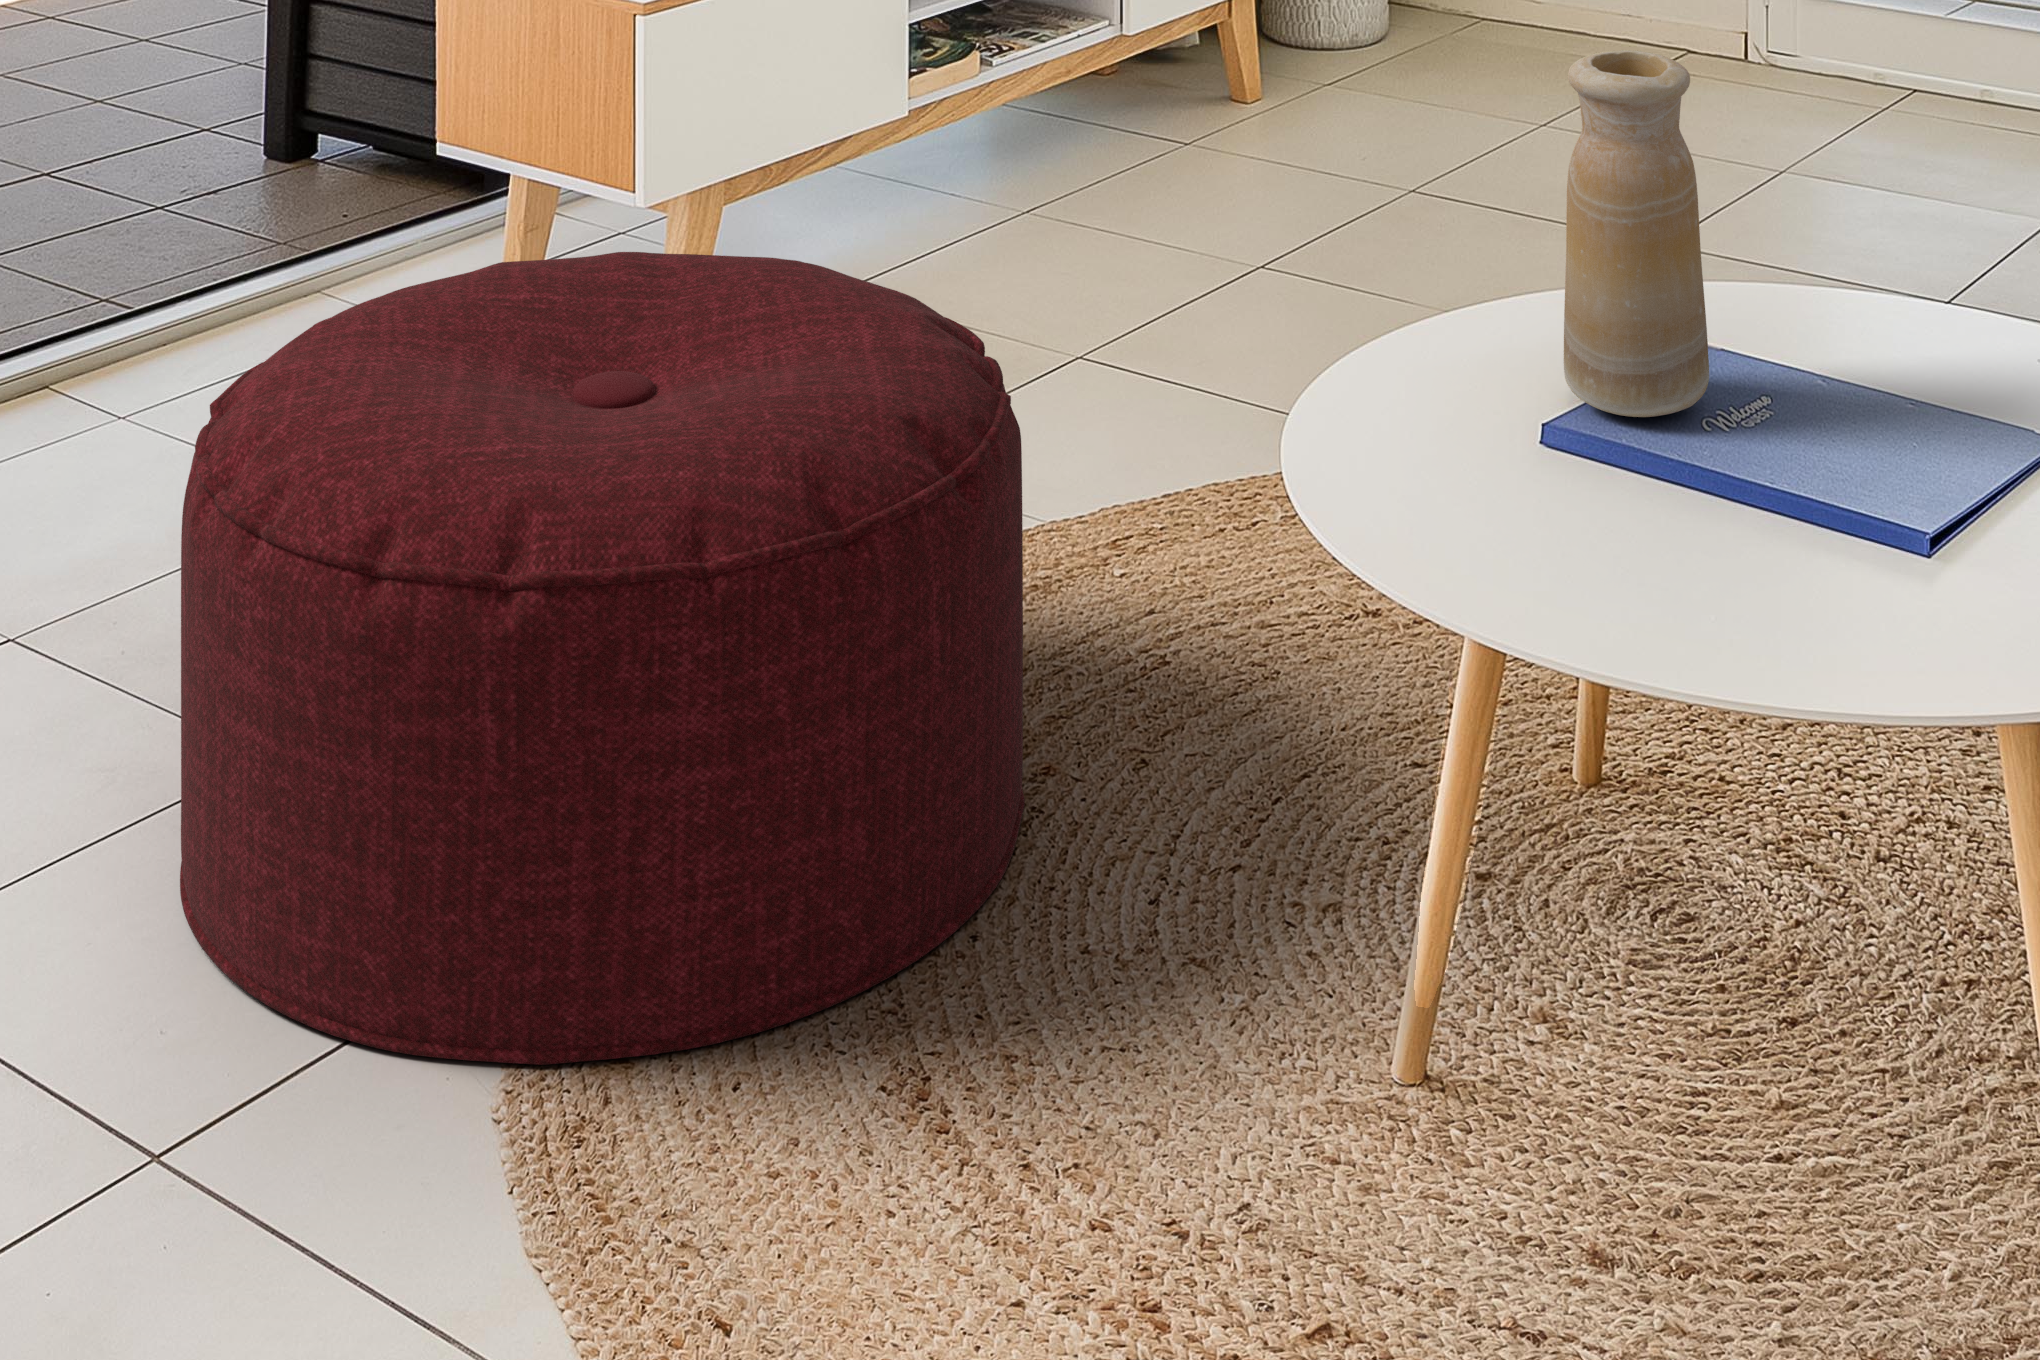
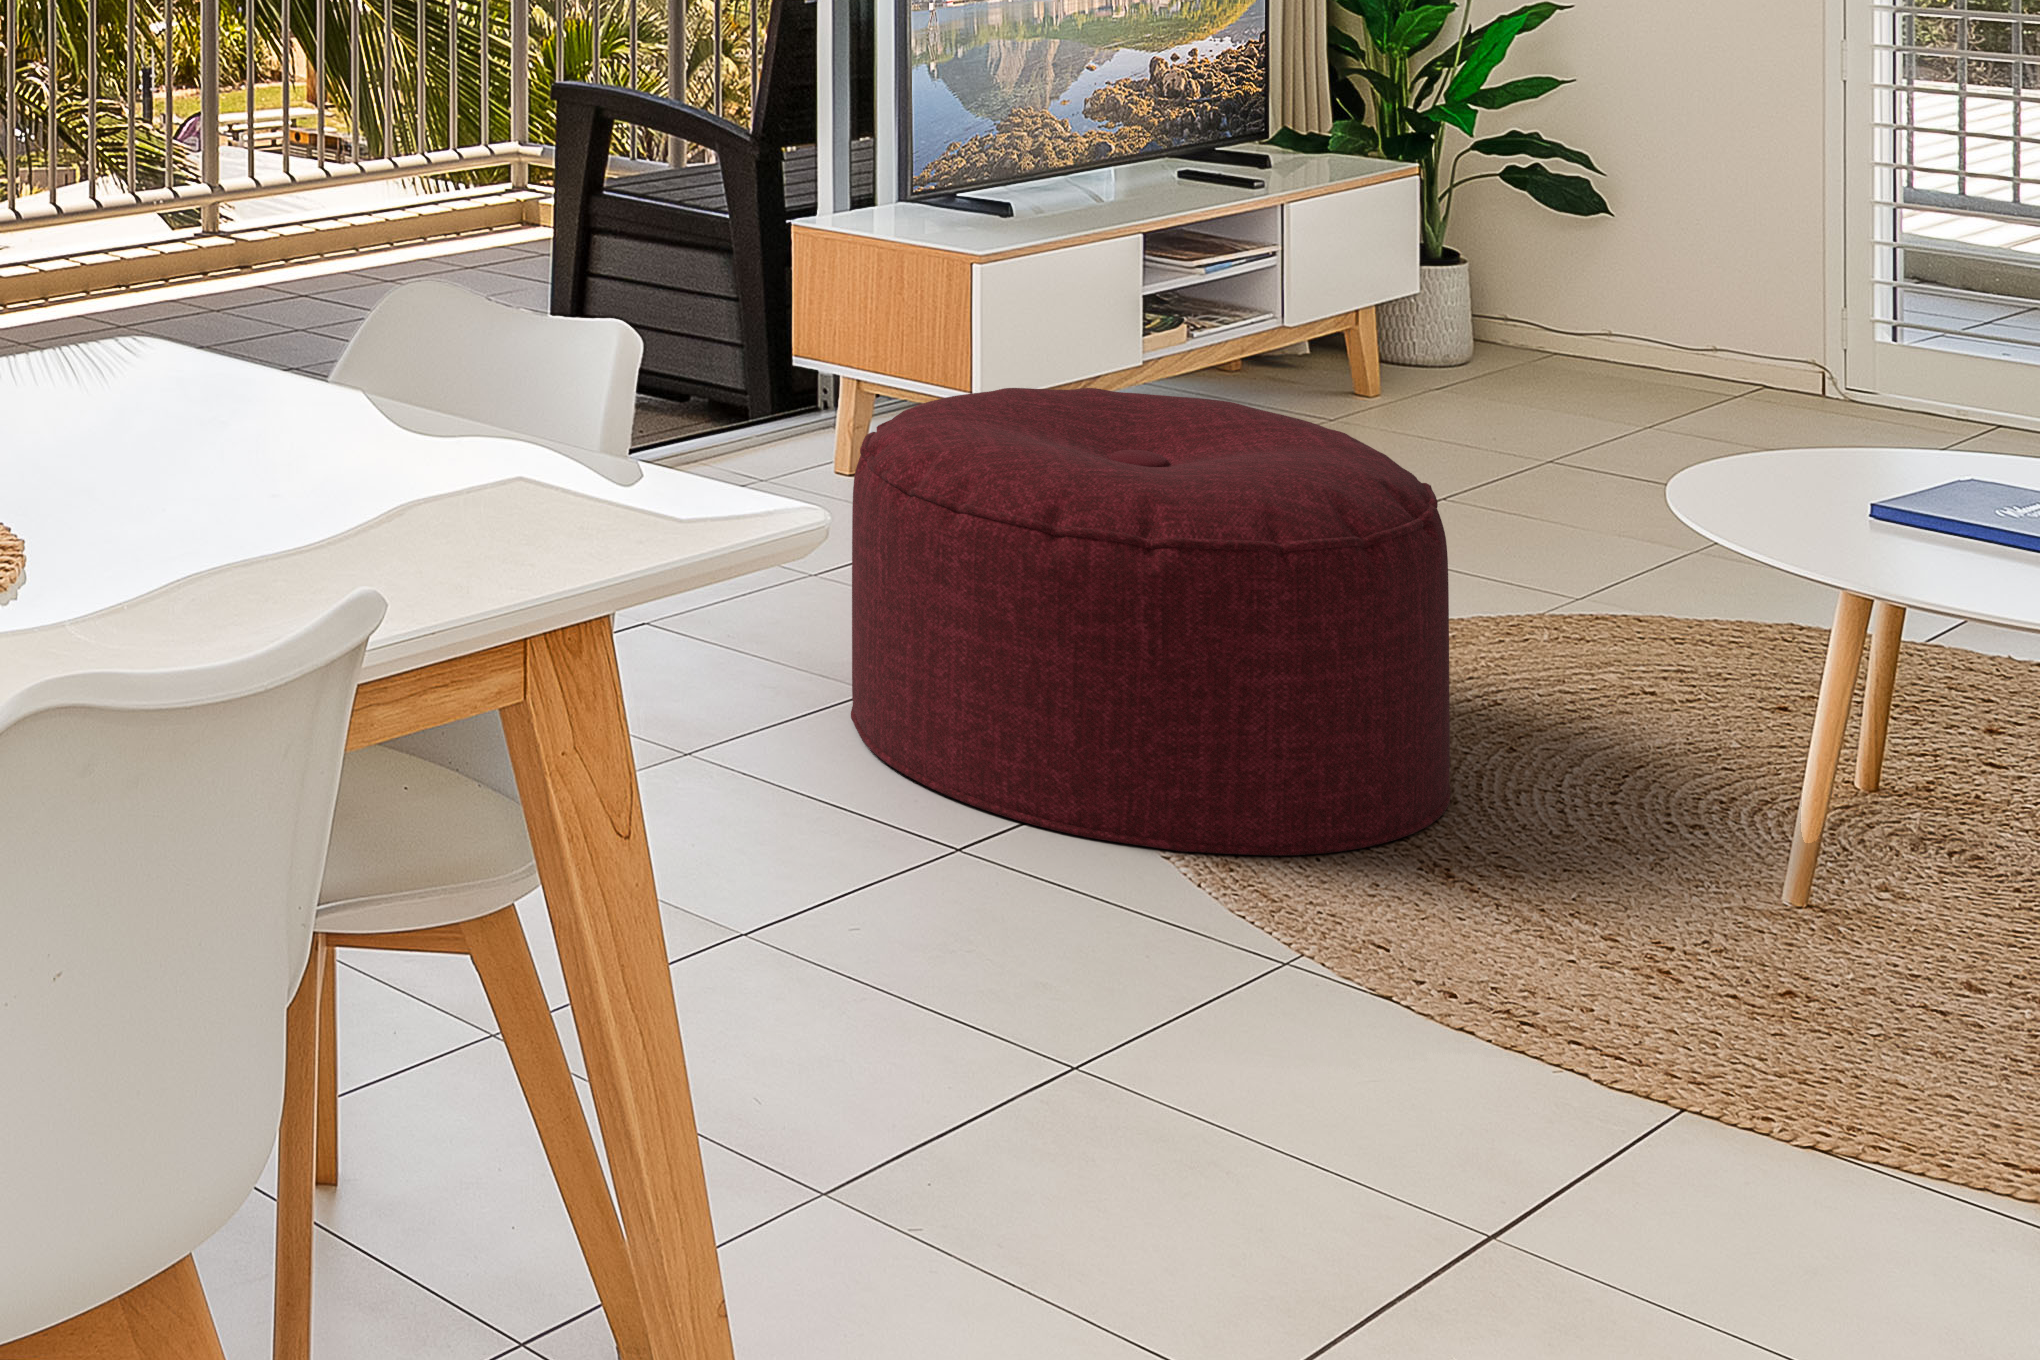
vase: present [1564,50,1709,417] -> none [1884,264,2008,519]

